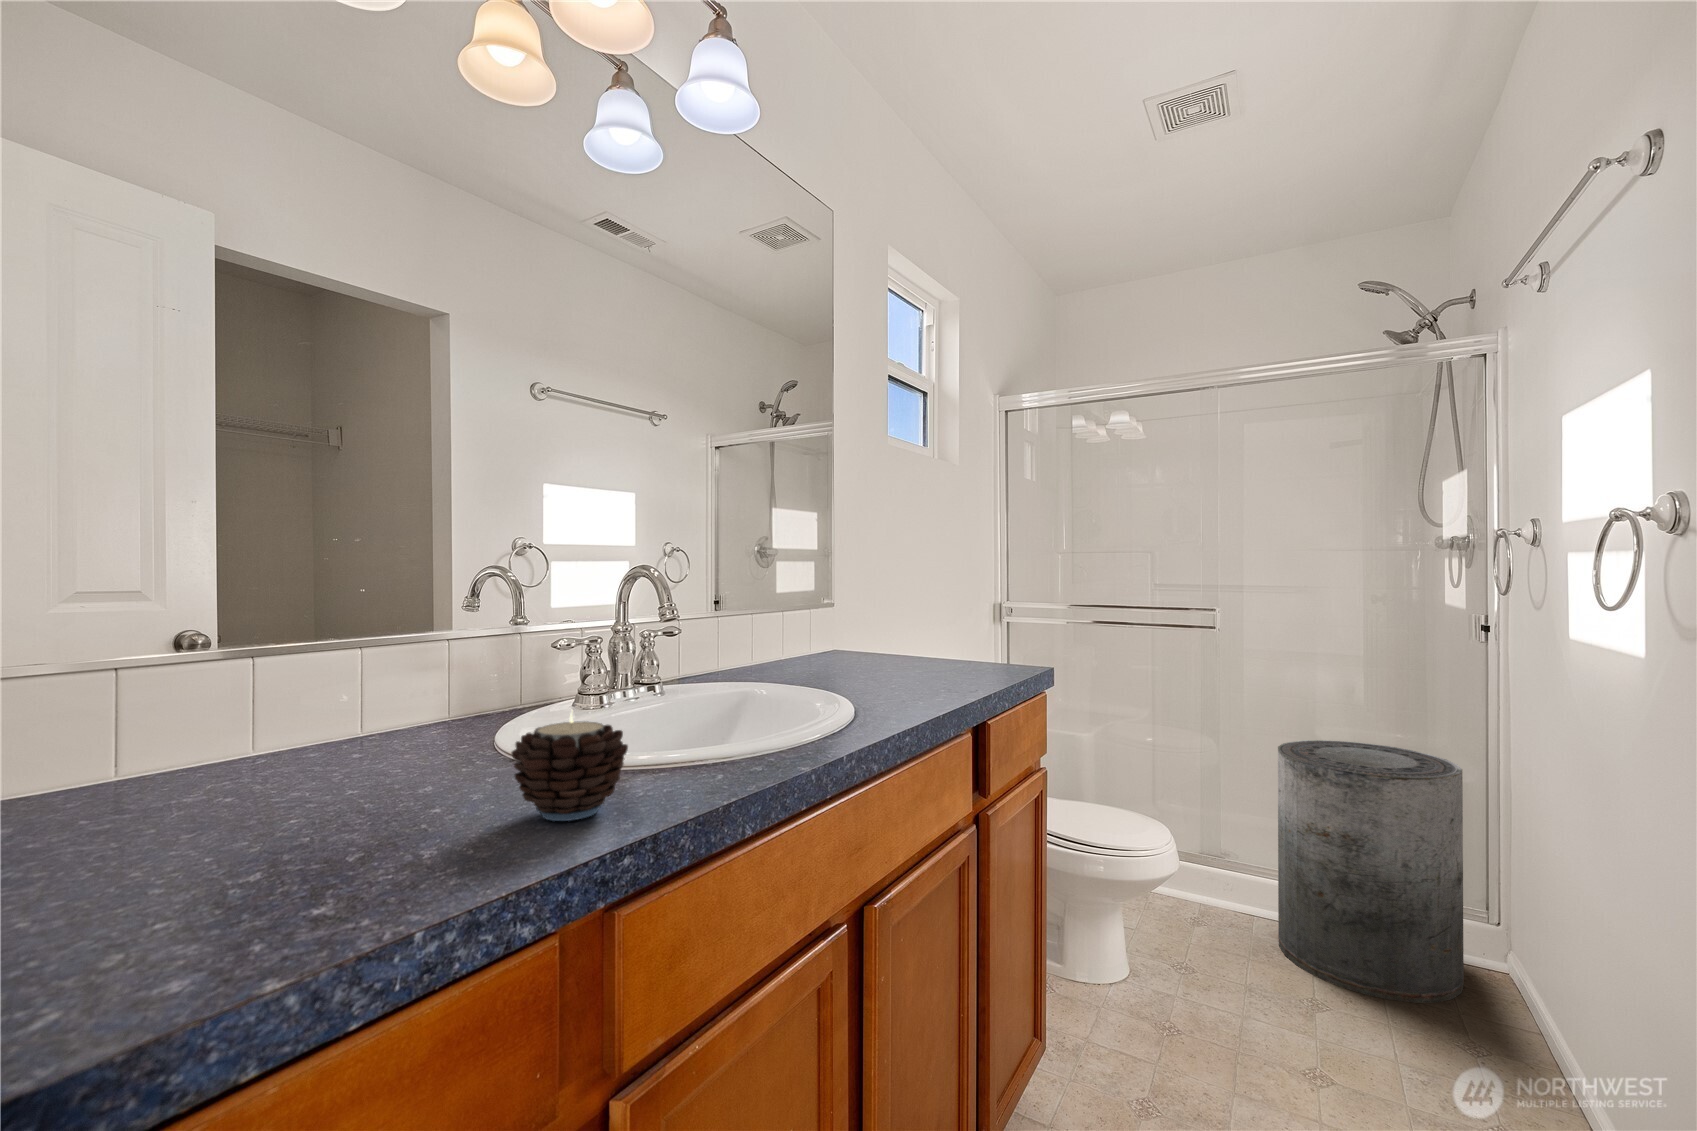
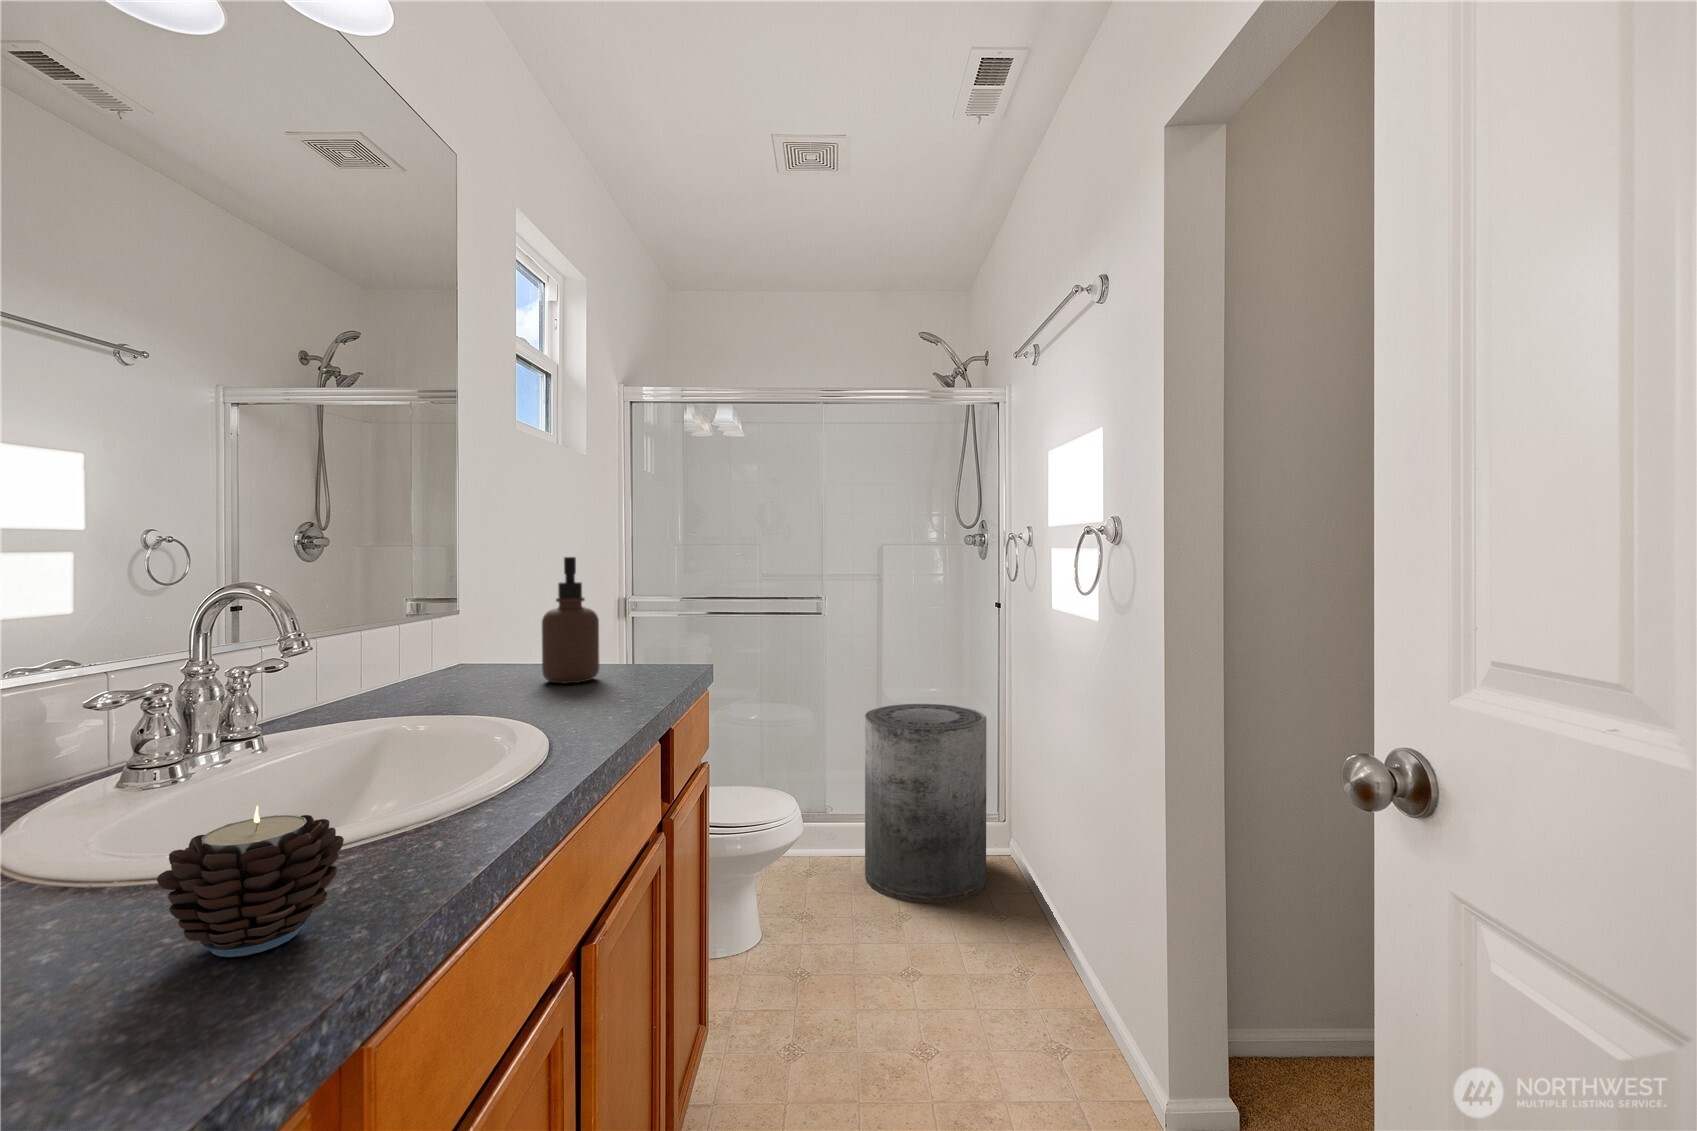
soap dispenser: none [892,551,943,669] -> present [542,557,599,683]

